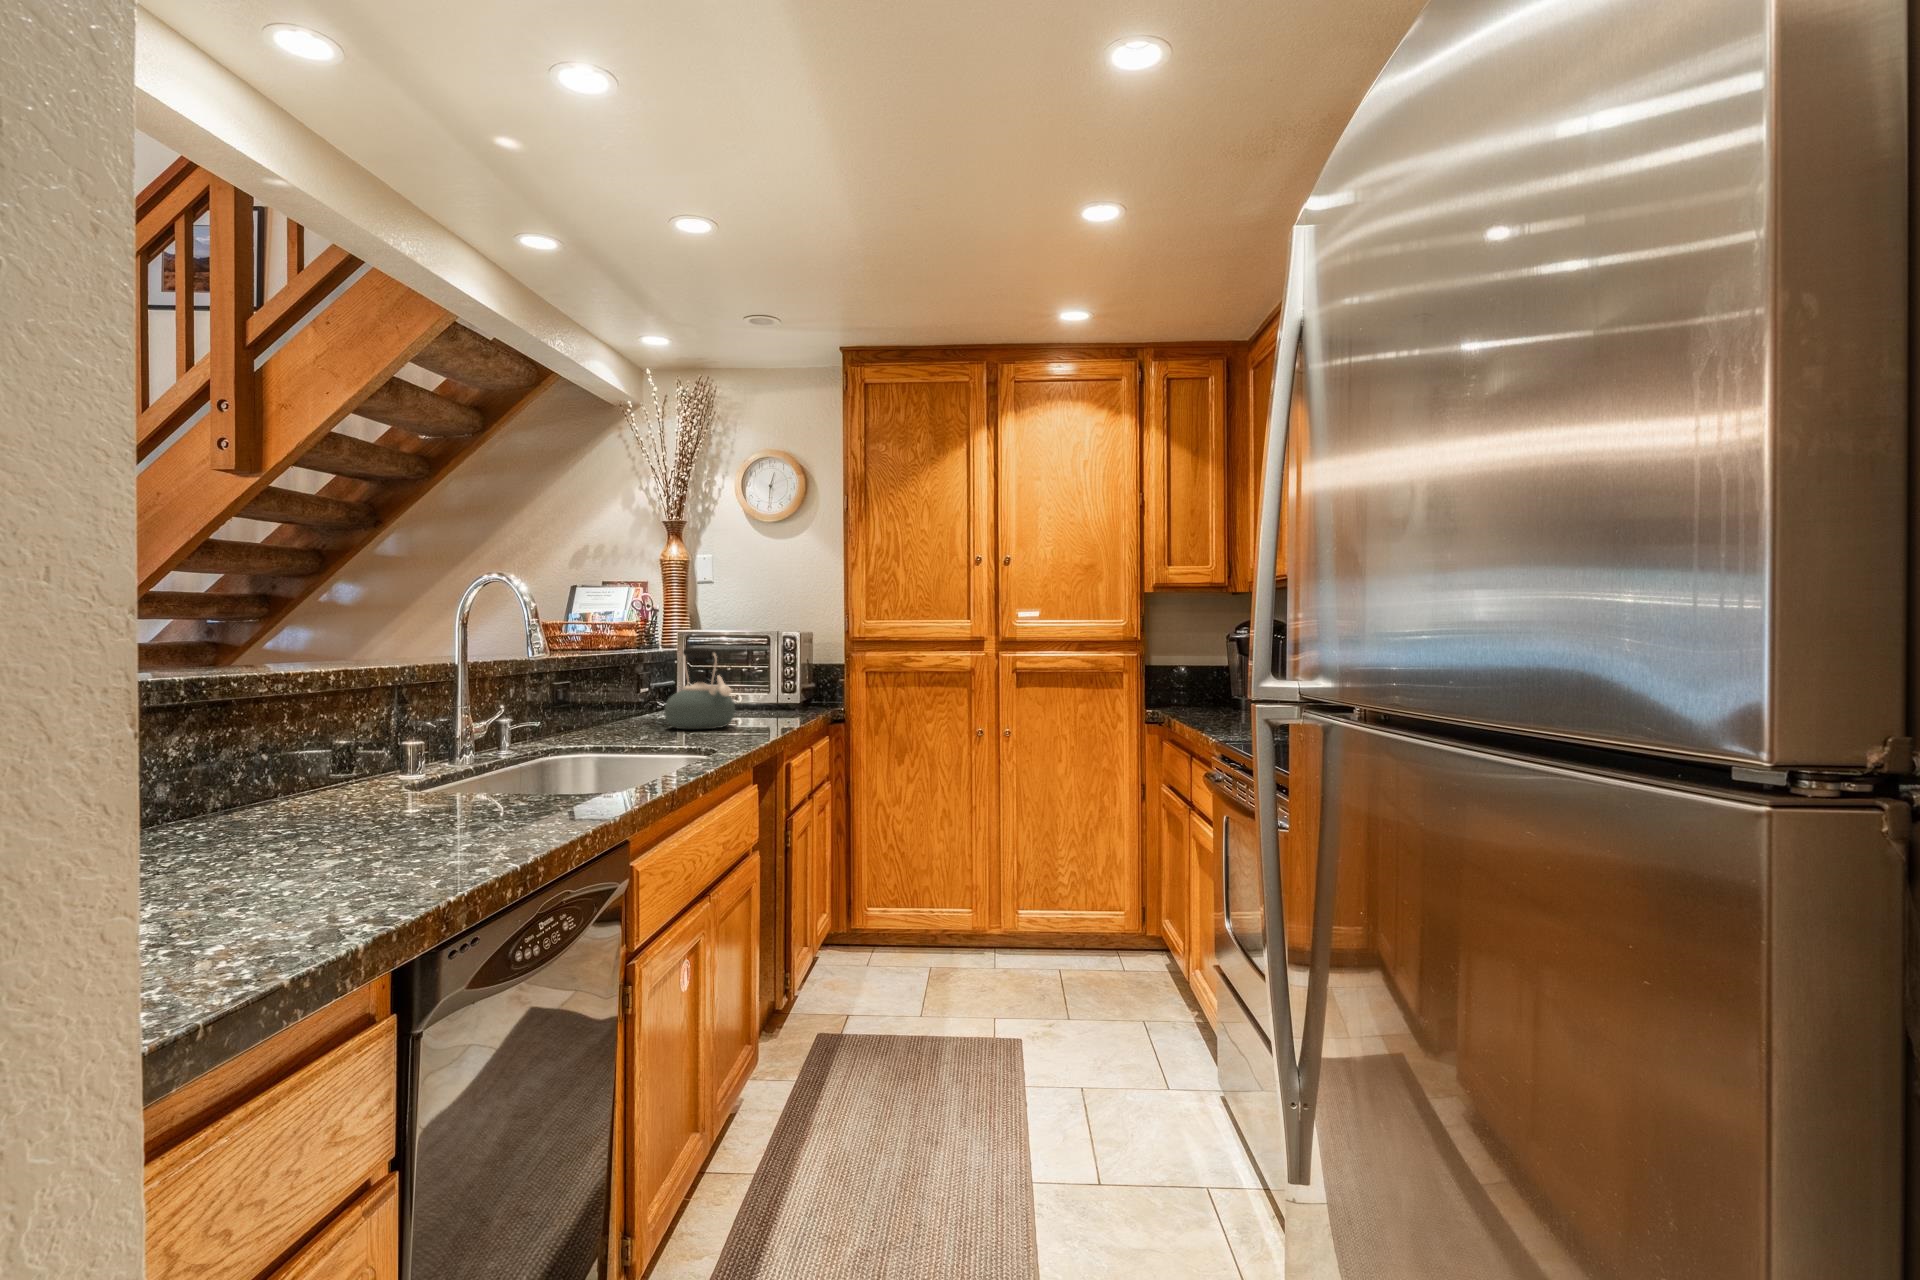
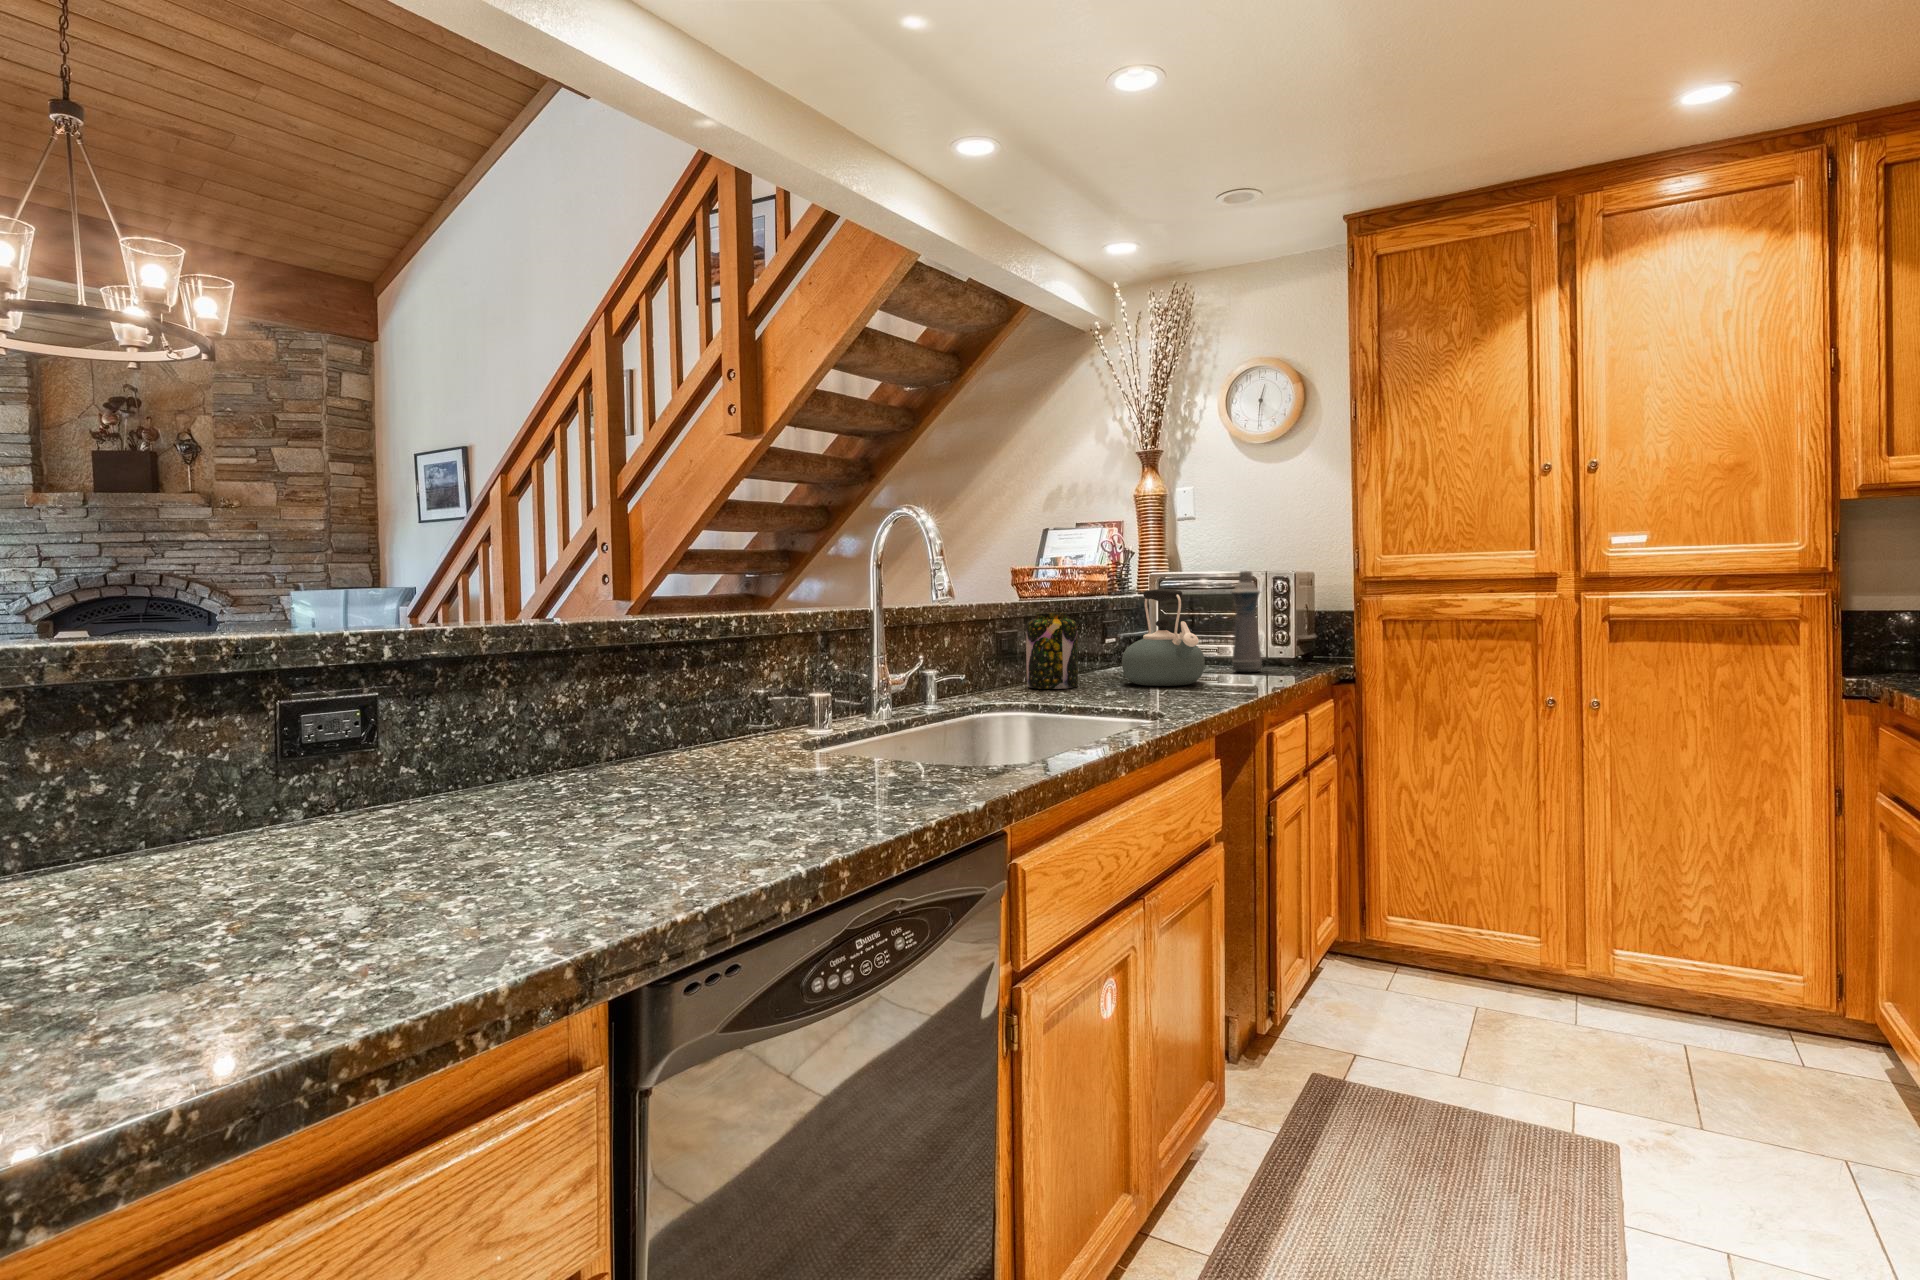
bottle: none [753,633,779,717] -> present [1231,571,1262,672]
jar: none [577,667,625,735] -> present [1026,612,1078,689]

